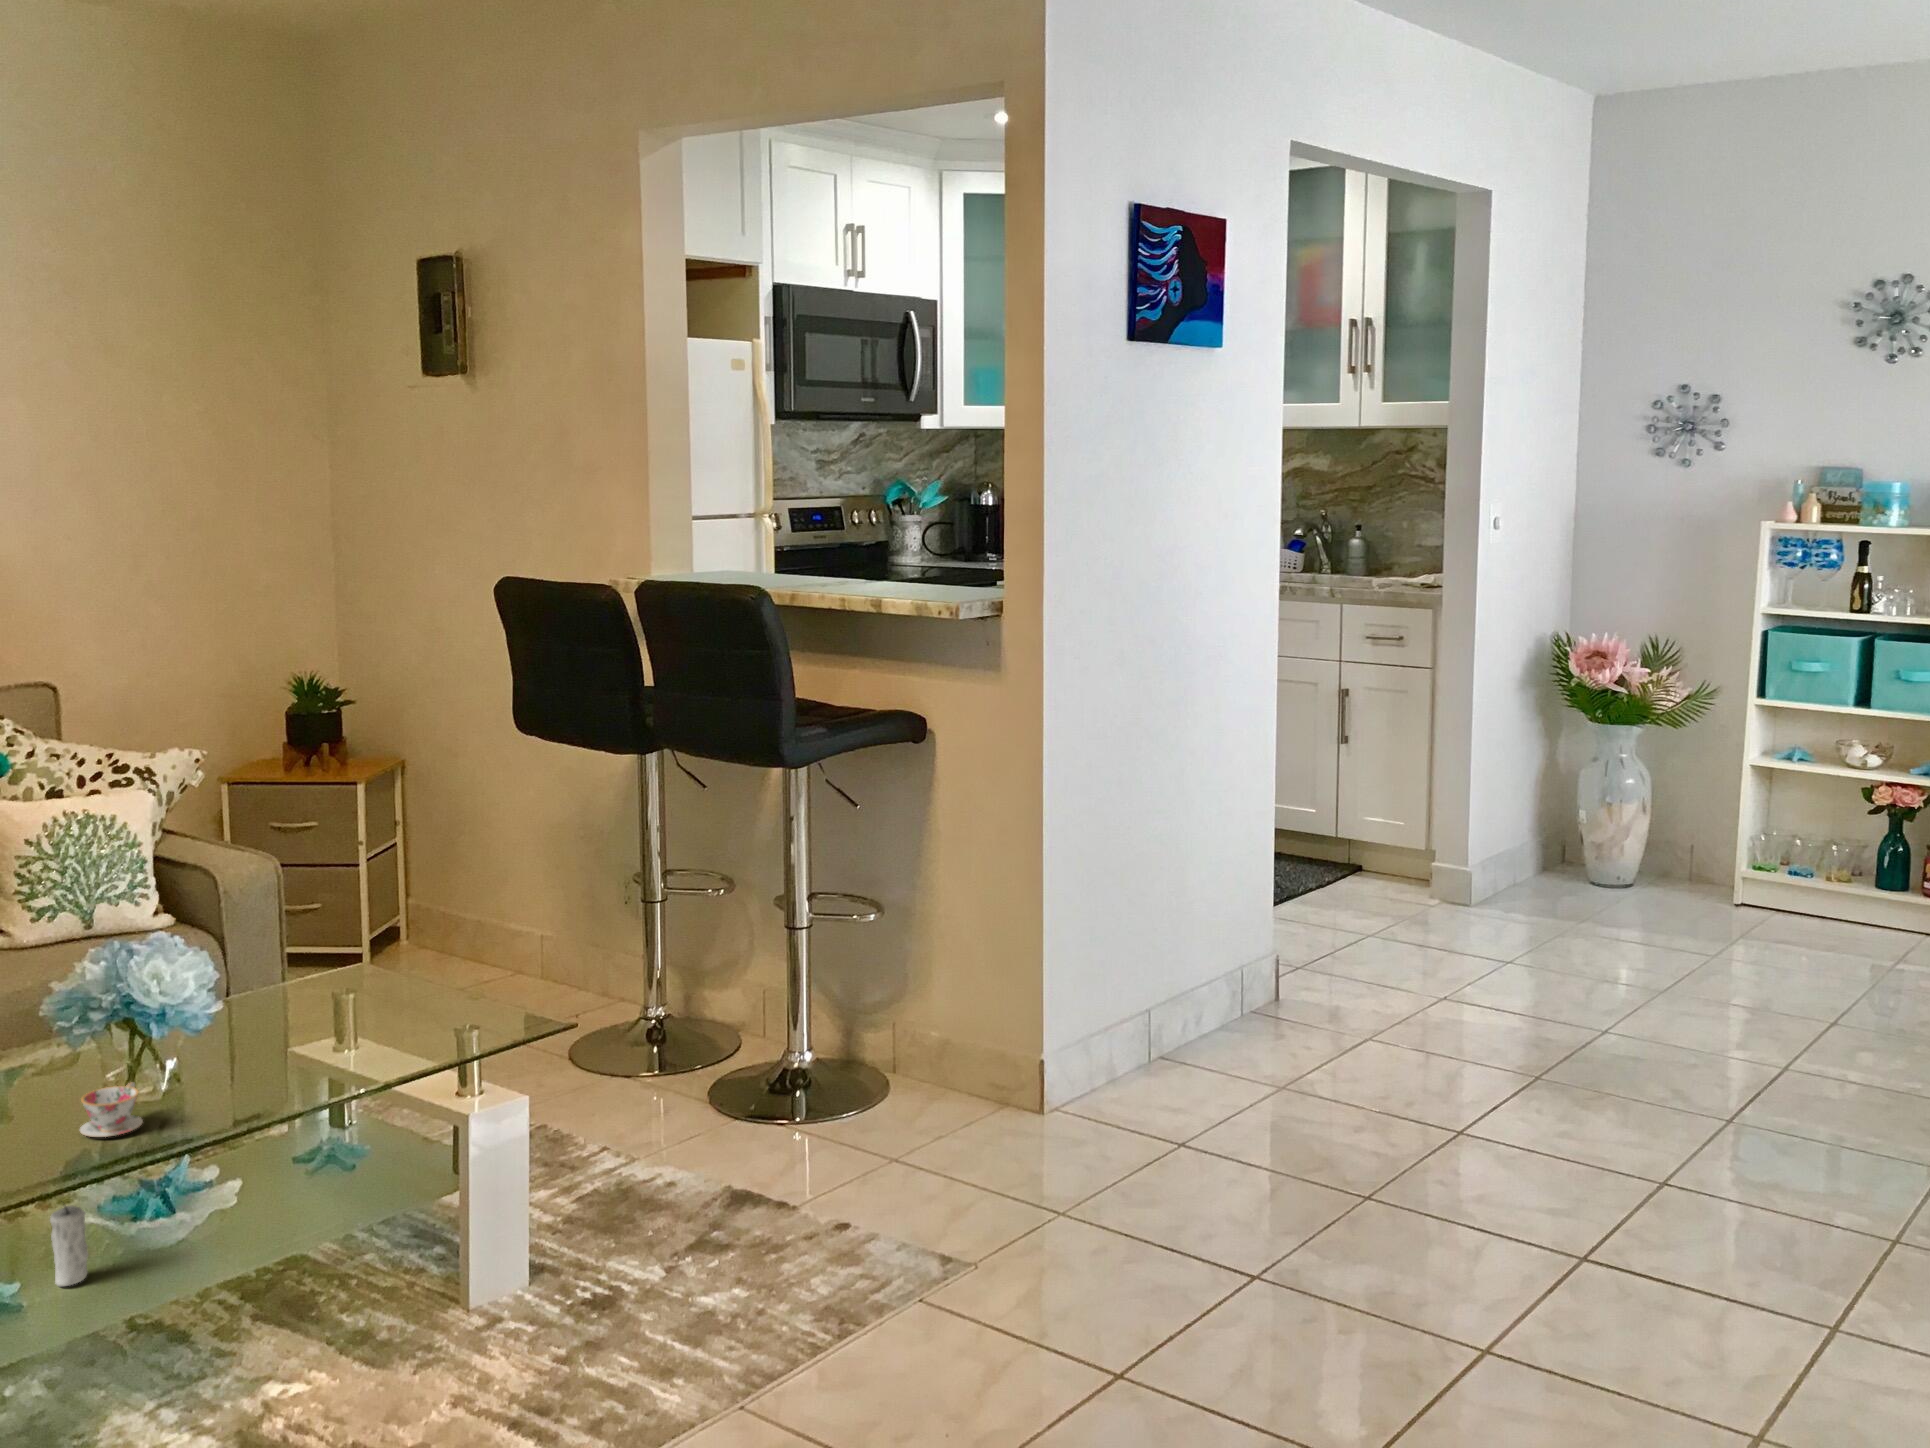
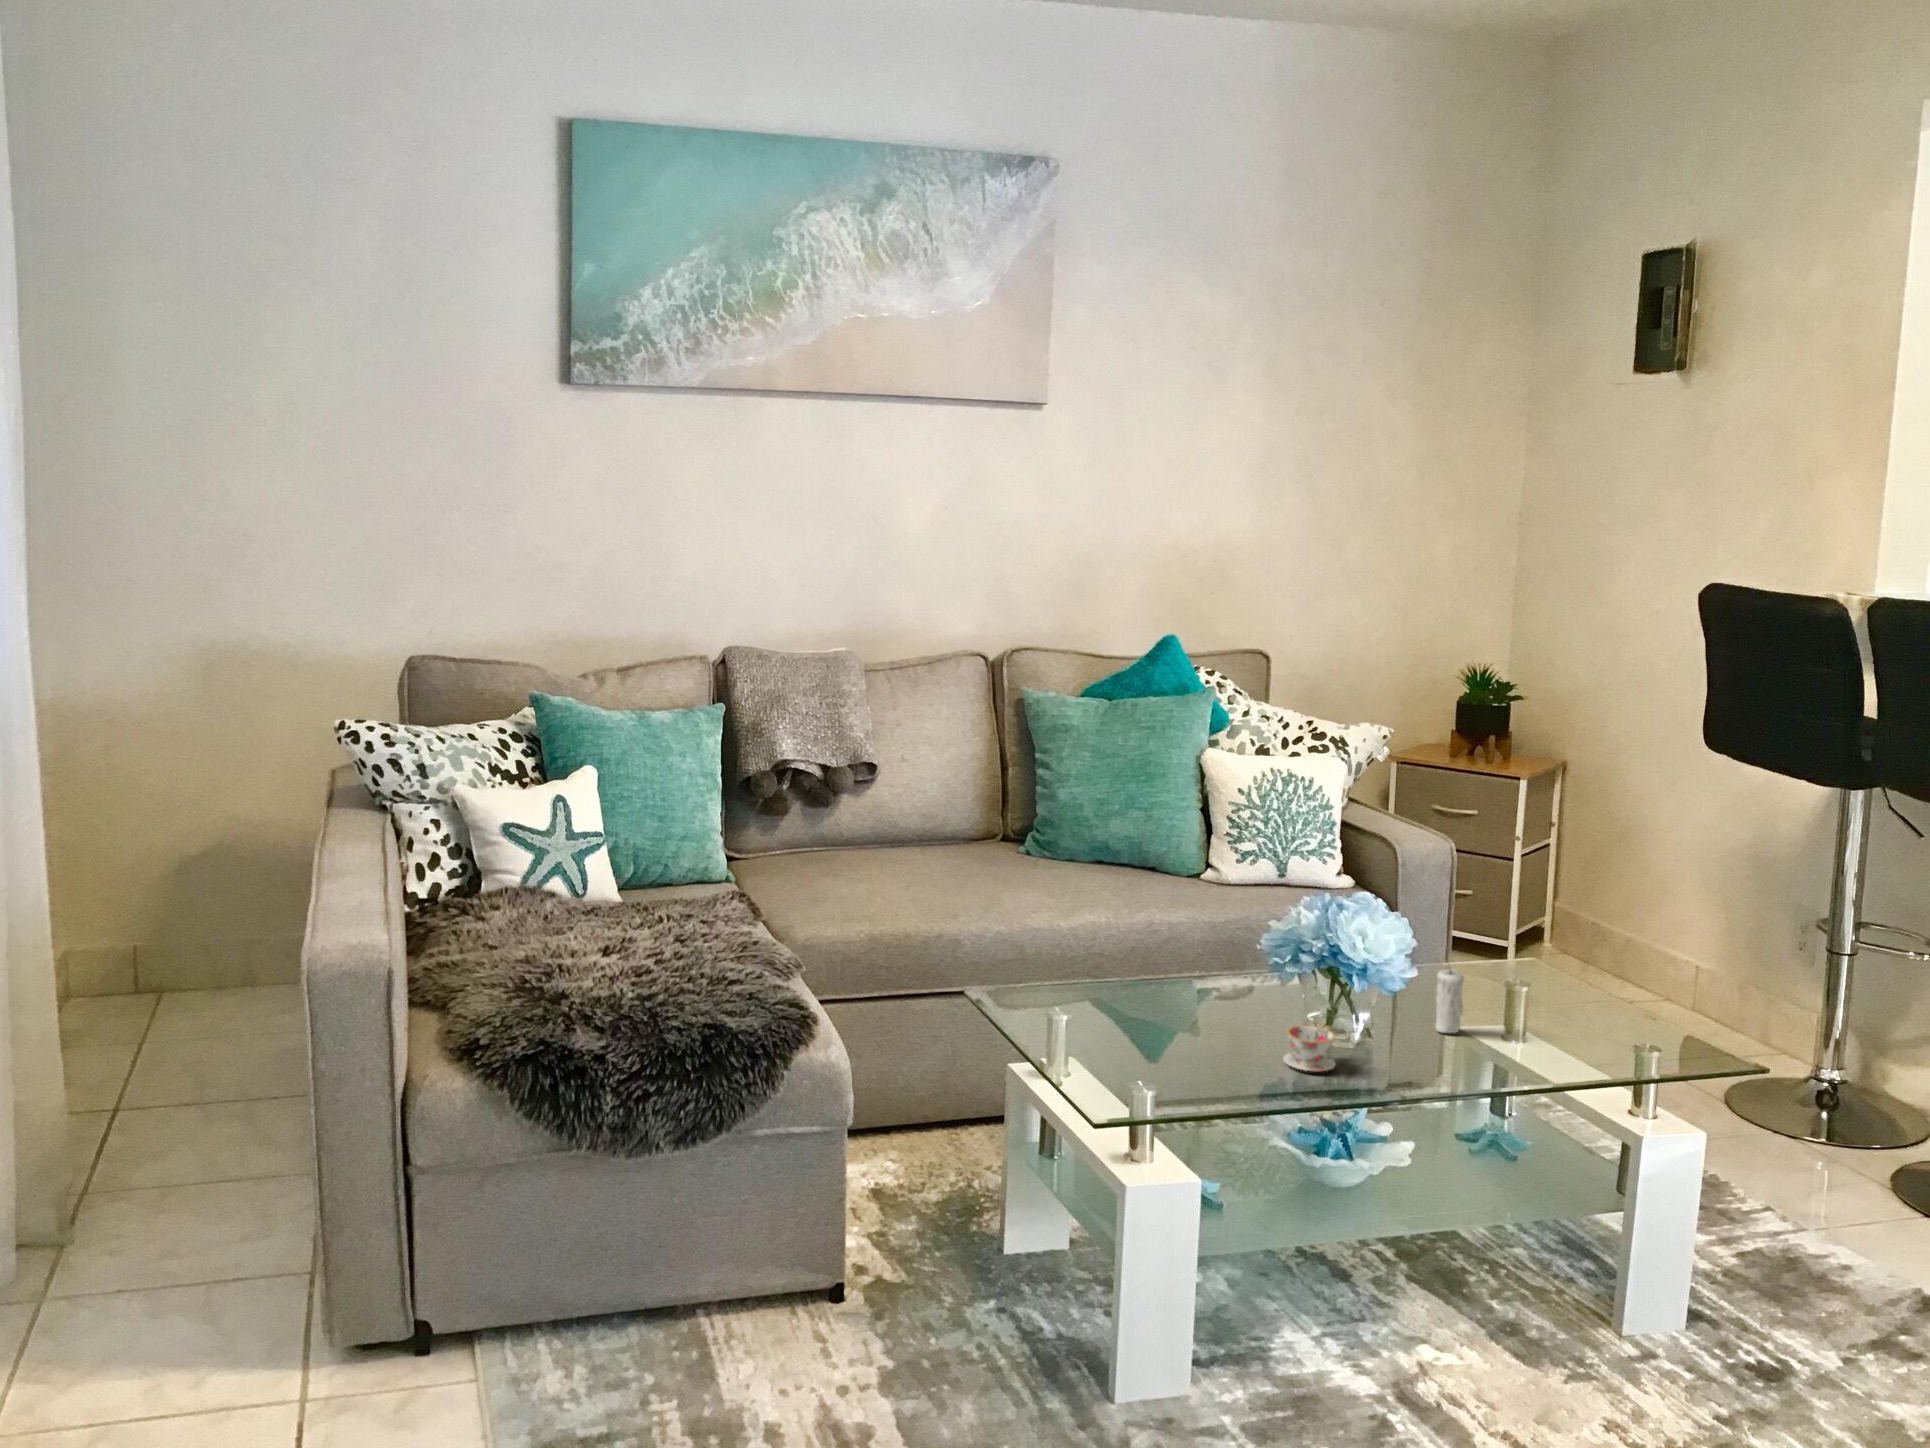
candle: present [50,1206,88,1287] -> present [1435,968,1464,1033]

